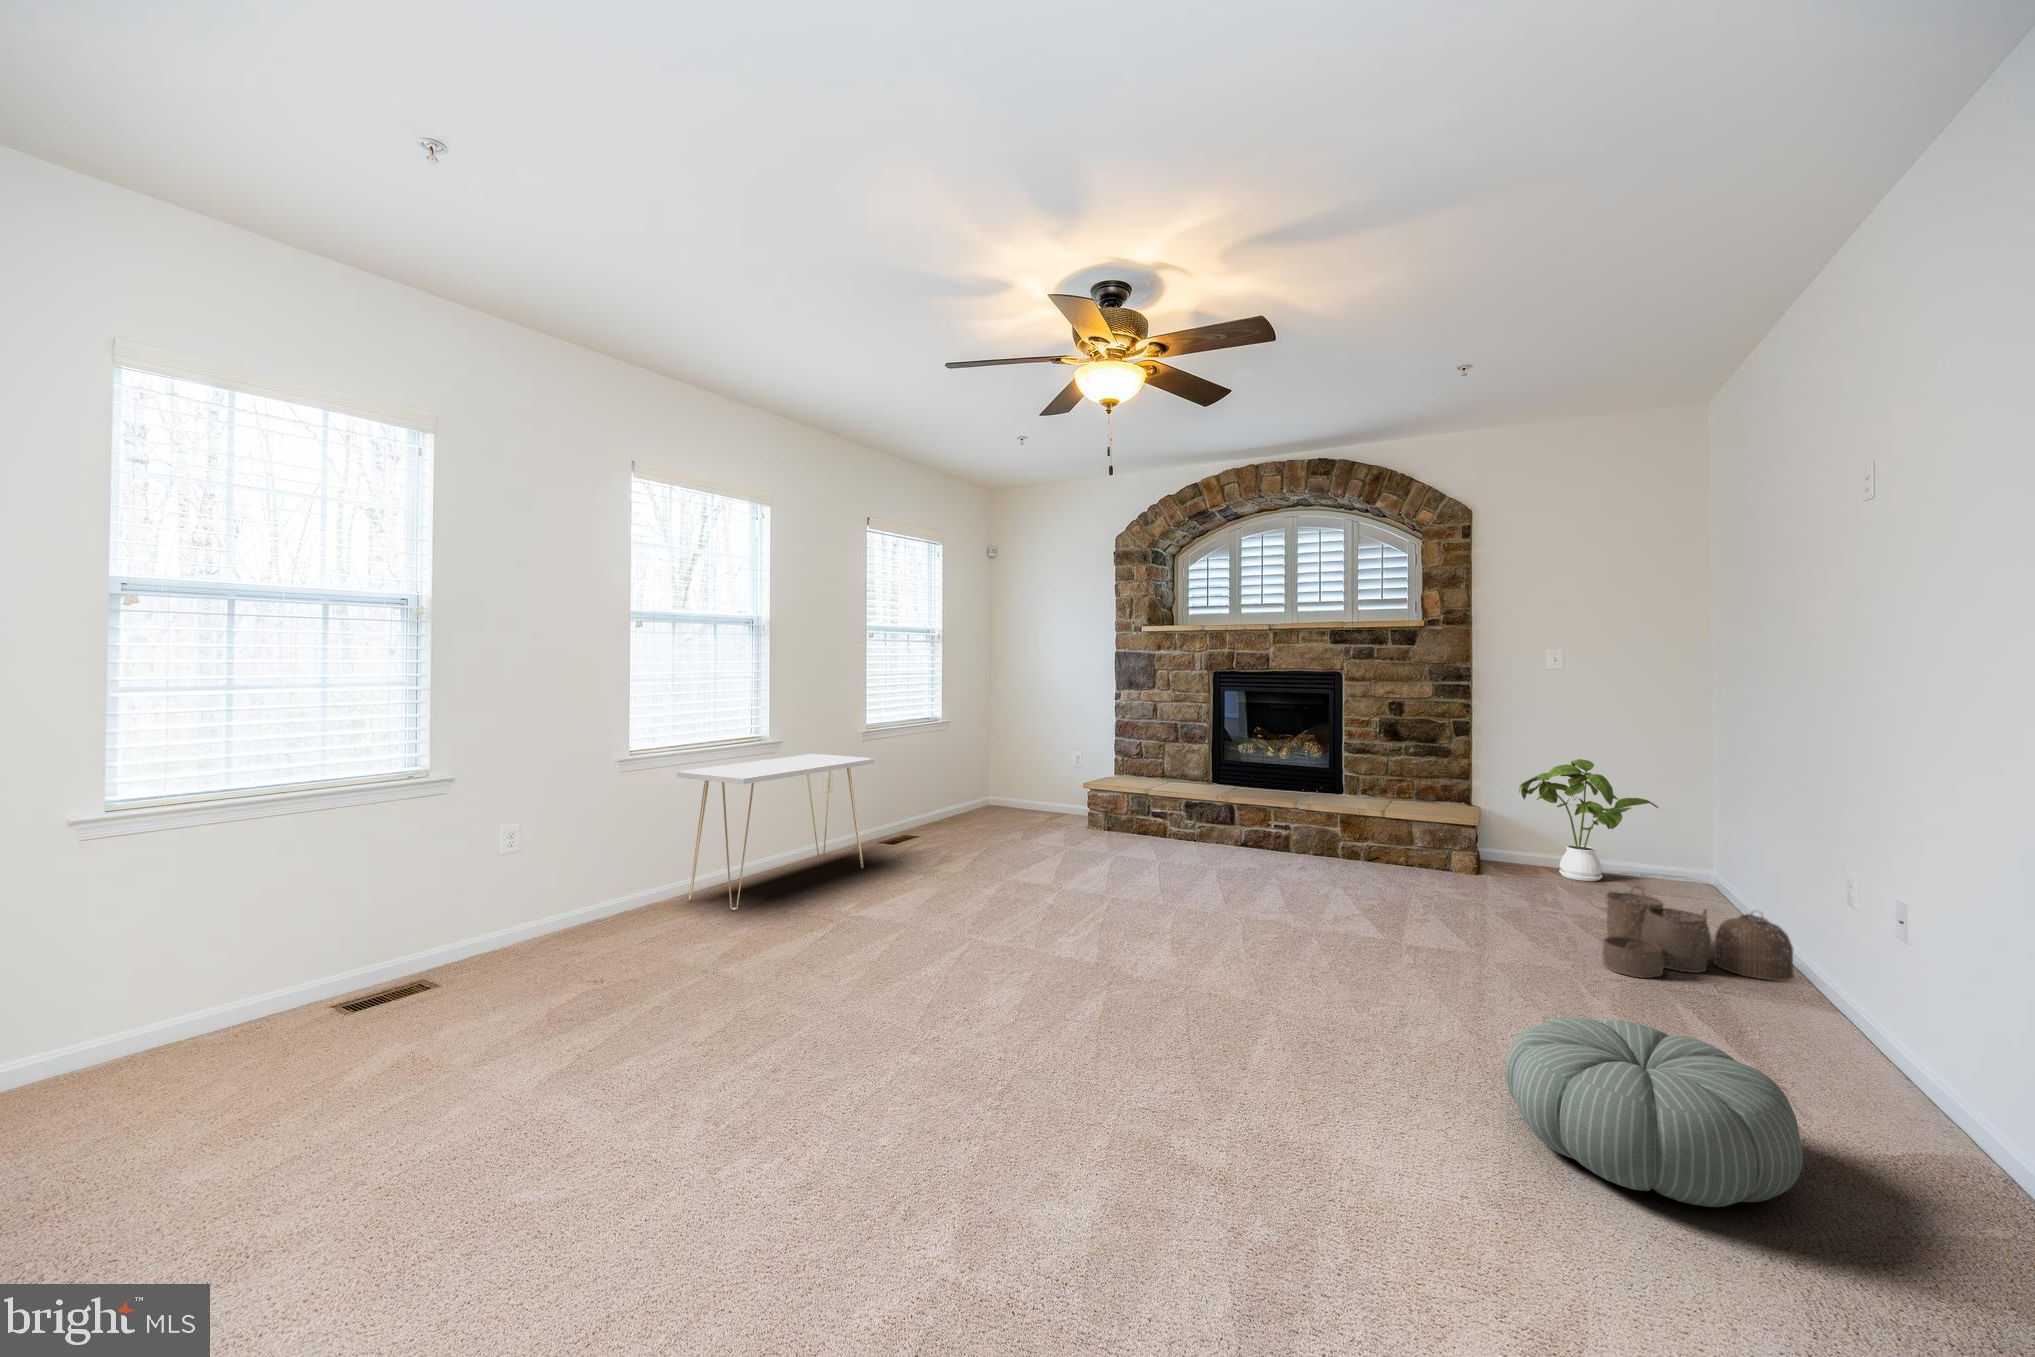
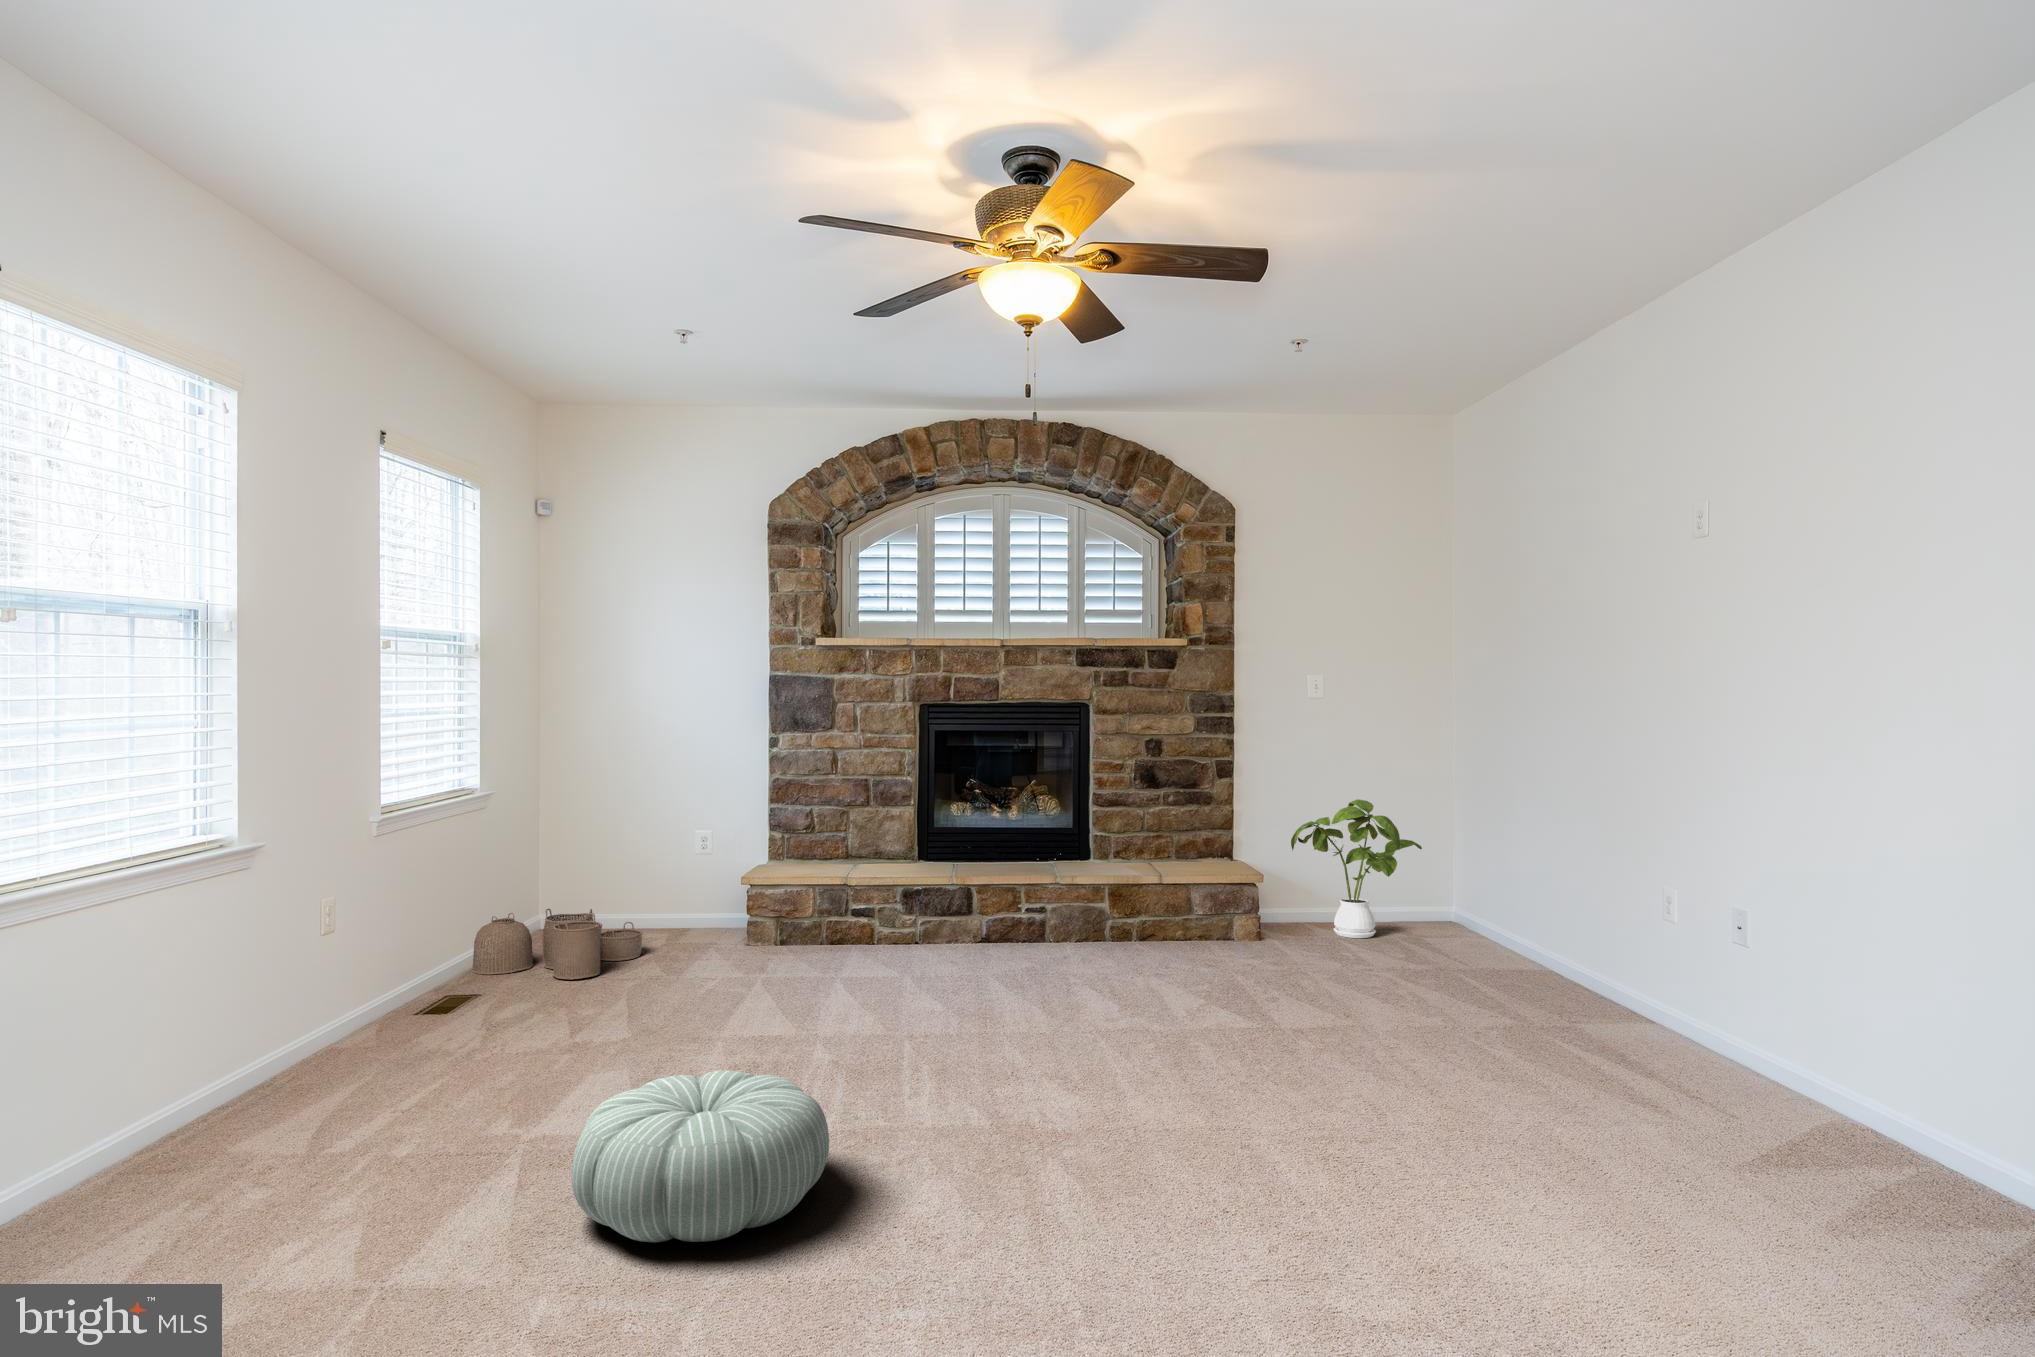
console table: present [677,754,875,910] -> none [70,862,454,1184]
woven basket: present [1602,888,1794,981] -> present [472,909,642,980]
pouf: present [1505,1017,1803,1207] -> present [571,1070,829,1243]

